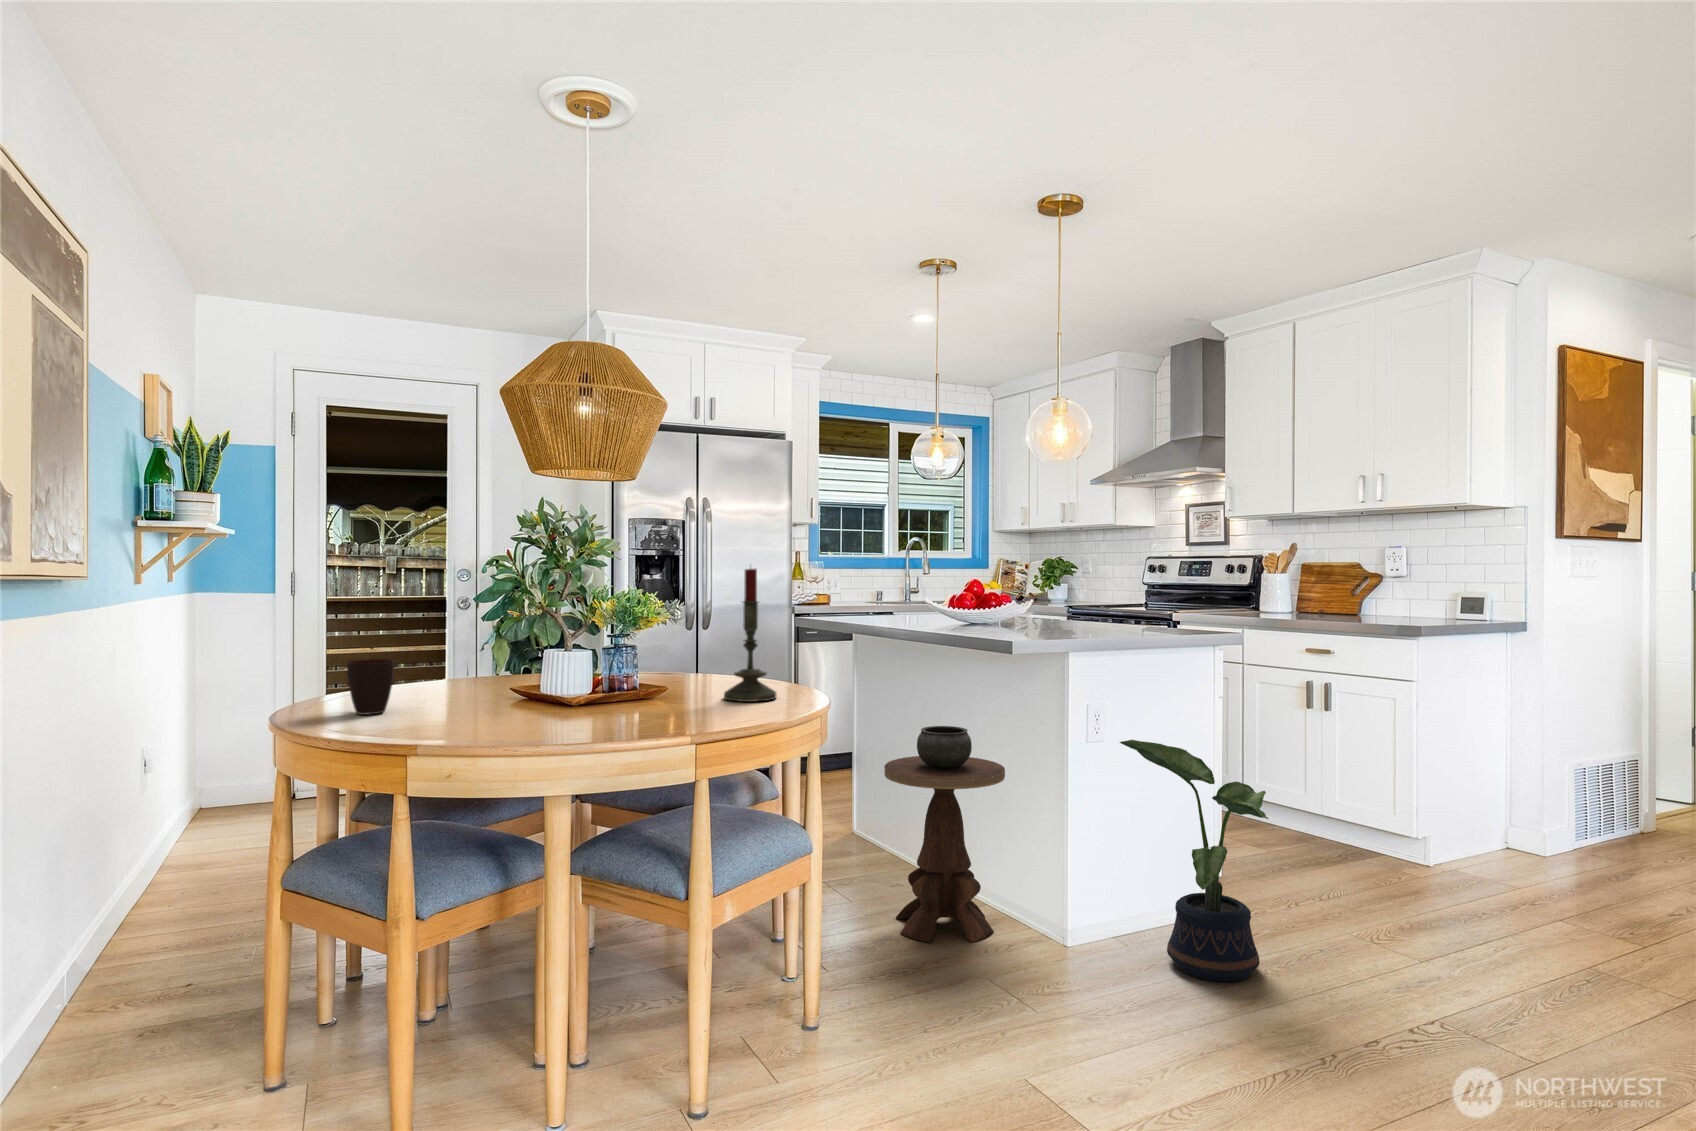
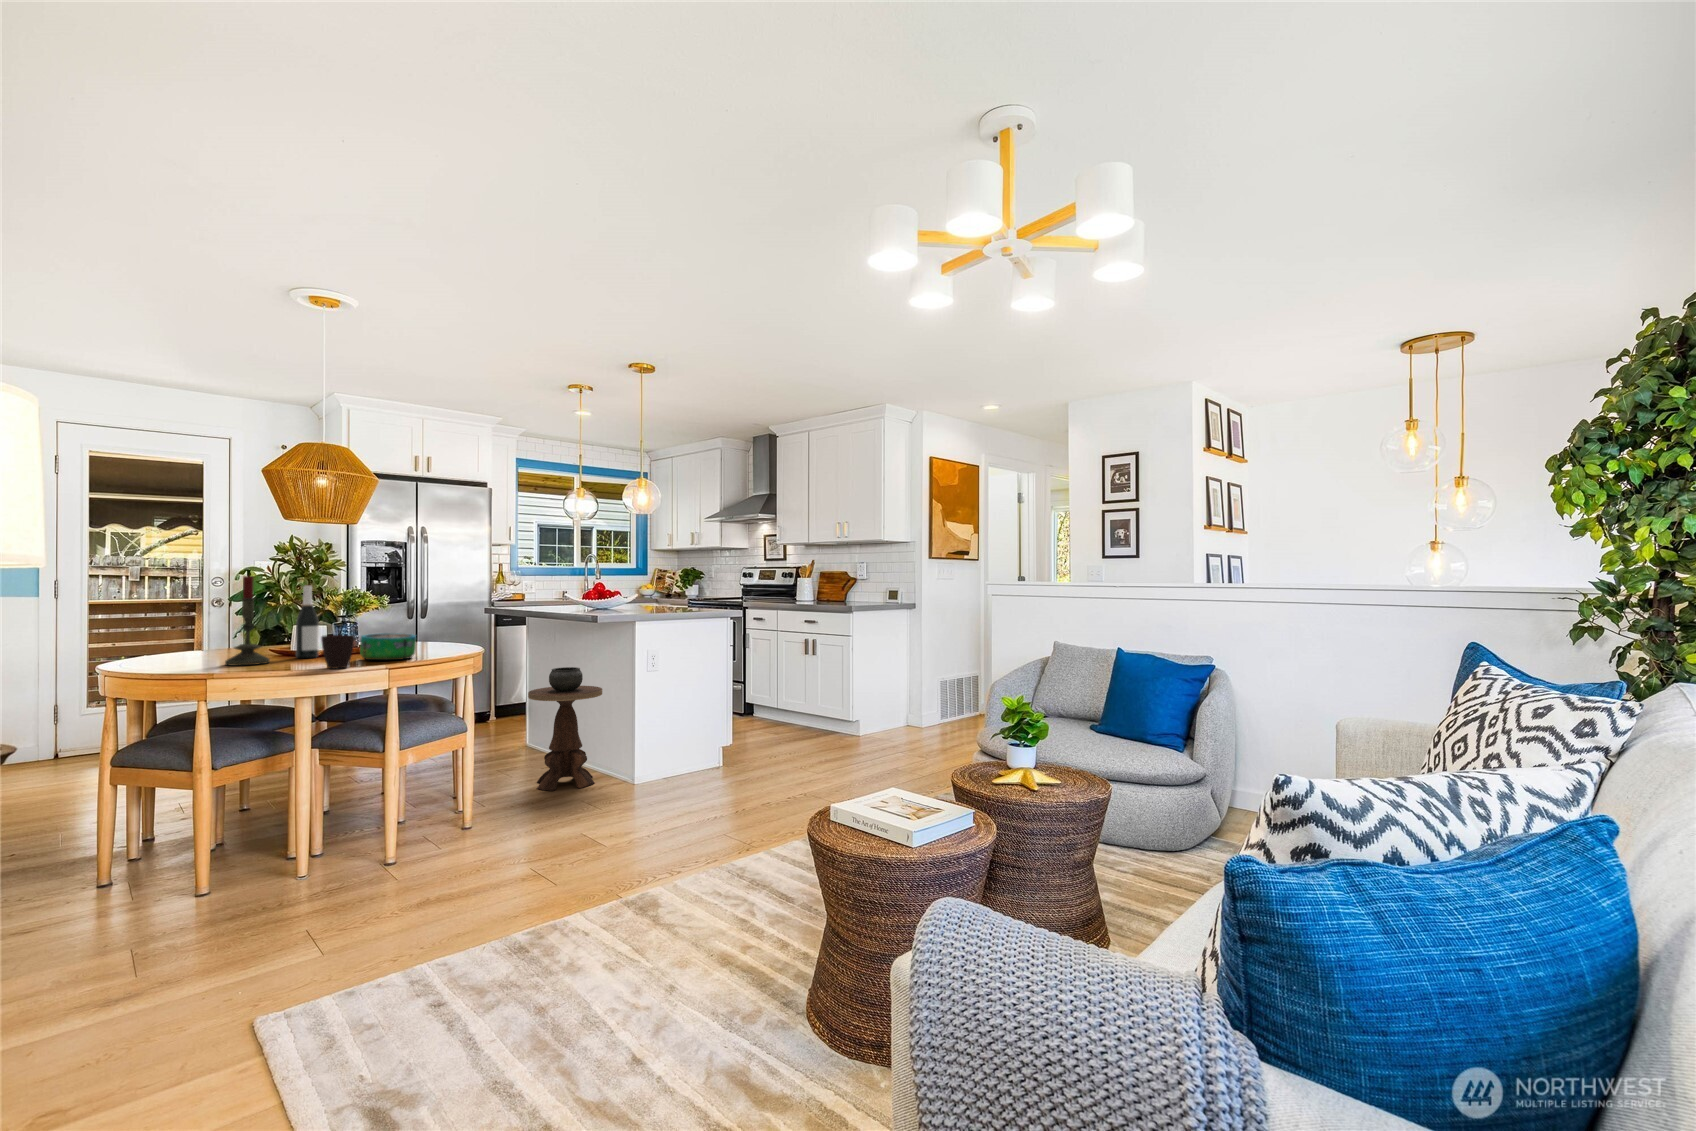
candle: present [724,568,777,702] -> present [225,576,270,666]
wine bottle: none [548,584,581,709] -> present [296,585,319,658]
cup: present [346,659,395,715] -> present [321,635,355,669]
decorative bowl: none [645,670,732,722] -> present [360,633,416,660]
potted plant: present [1120,740,1268,982] -> none [665,669,744,791]

